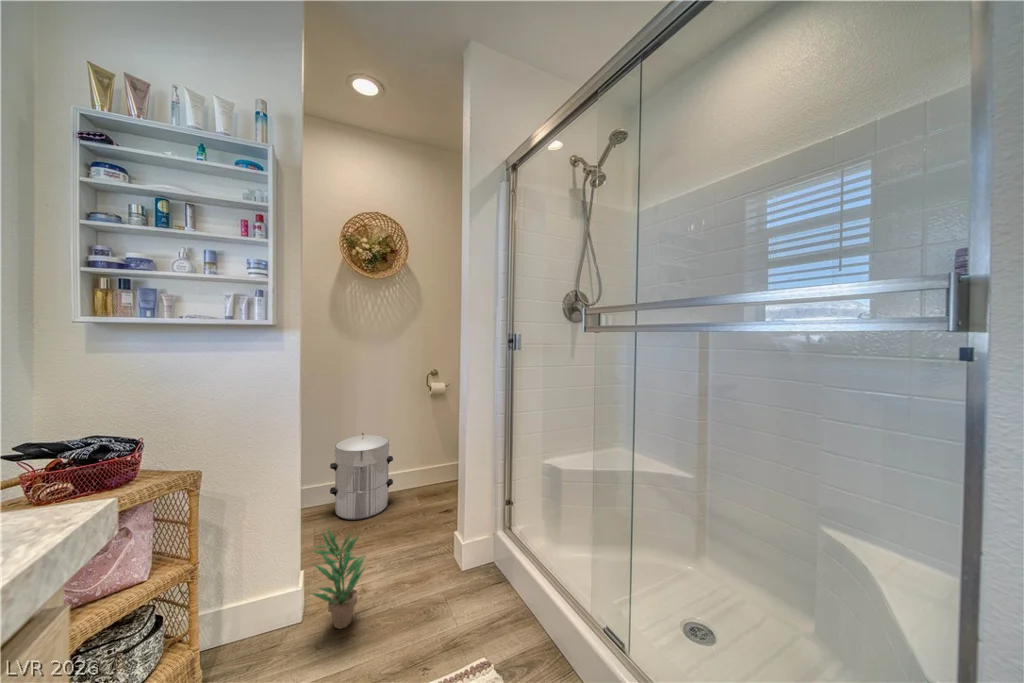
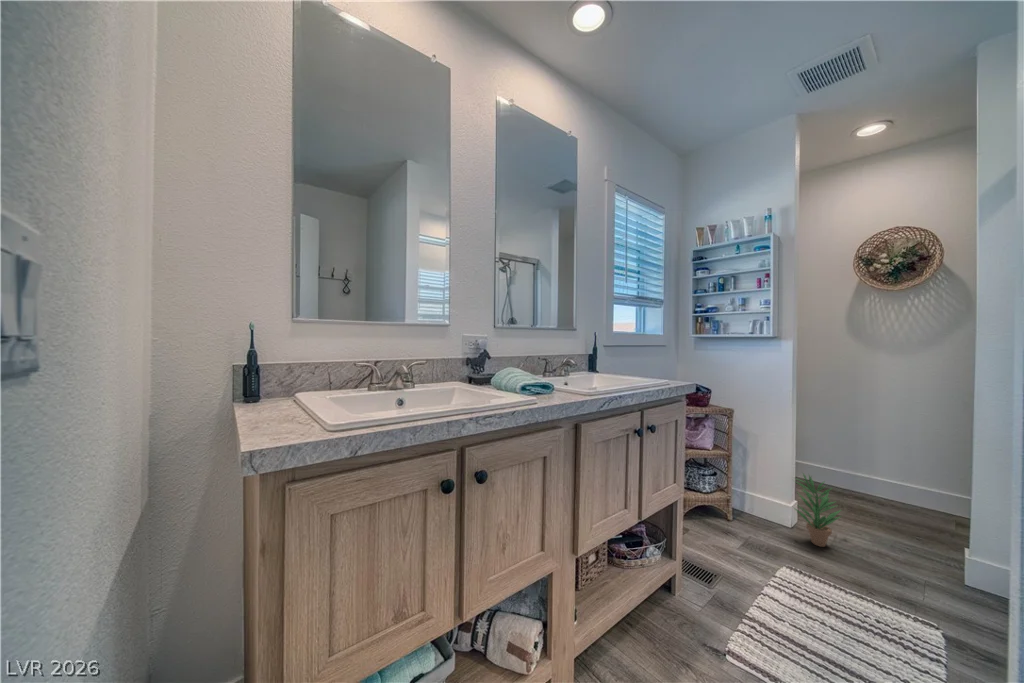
waste bin: present [330,433,393,520] -> none [839,435,917,515]

